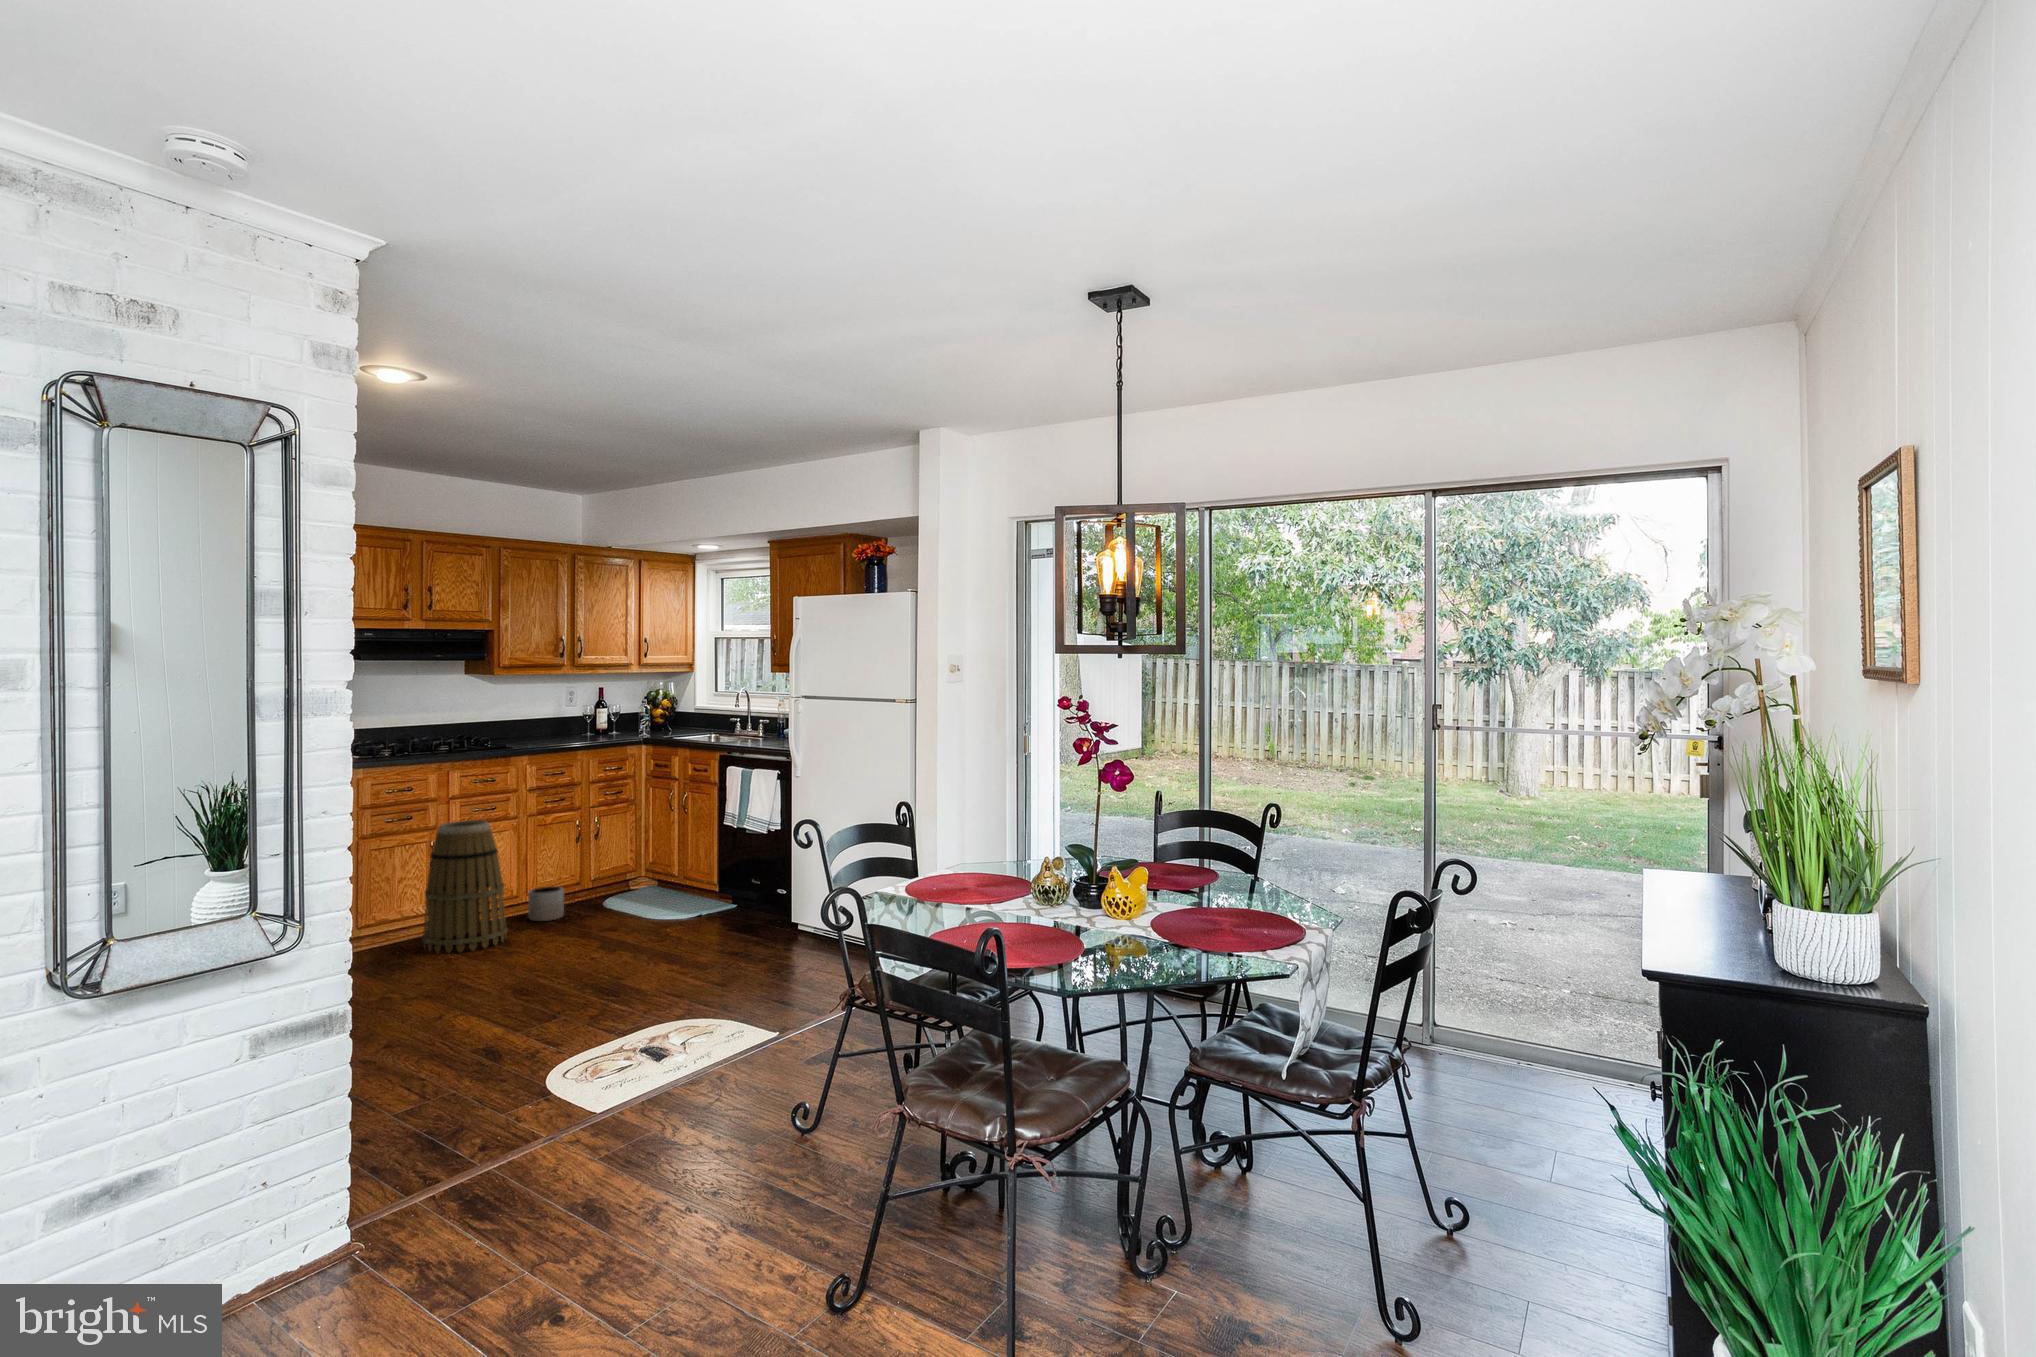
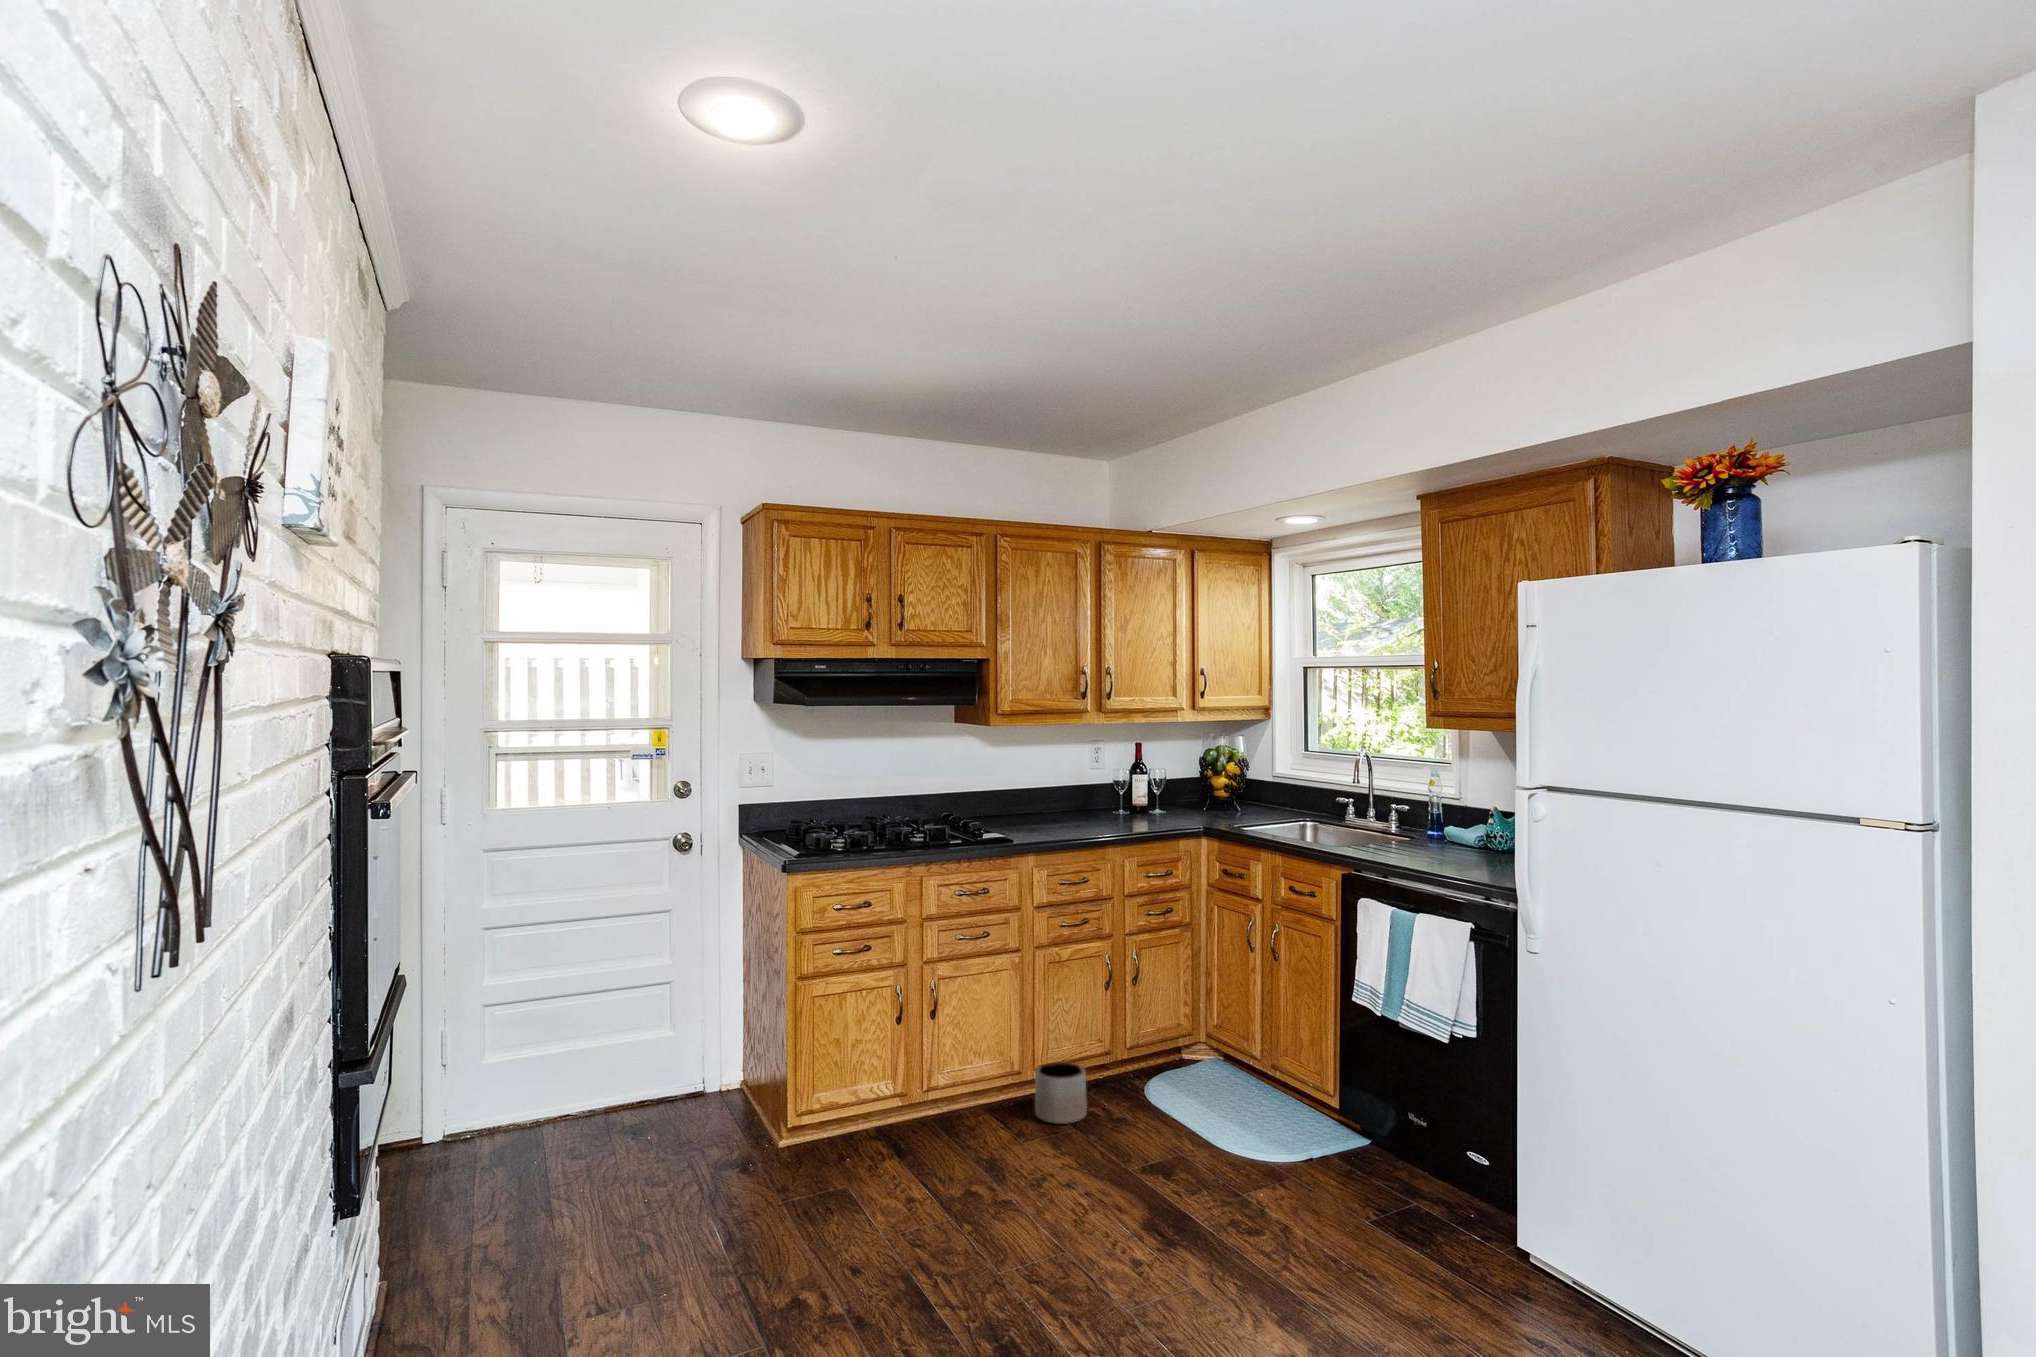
basket: present [422,820,507,953] -> none [879,957,1000,1184]

